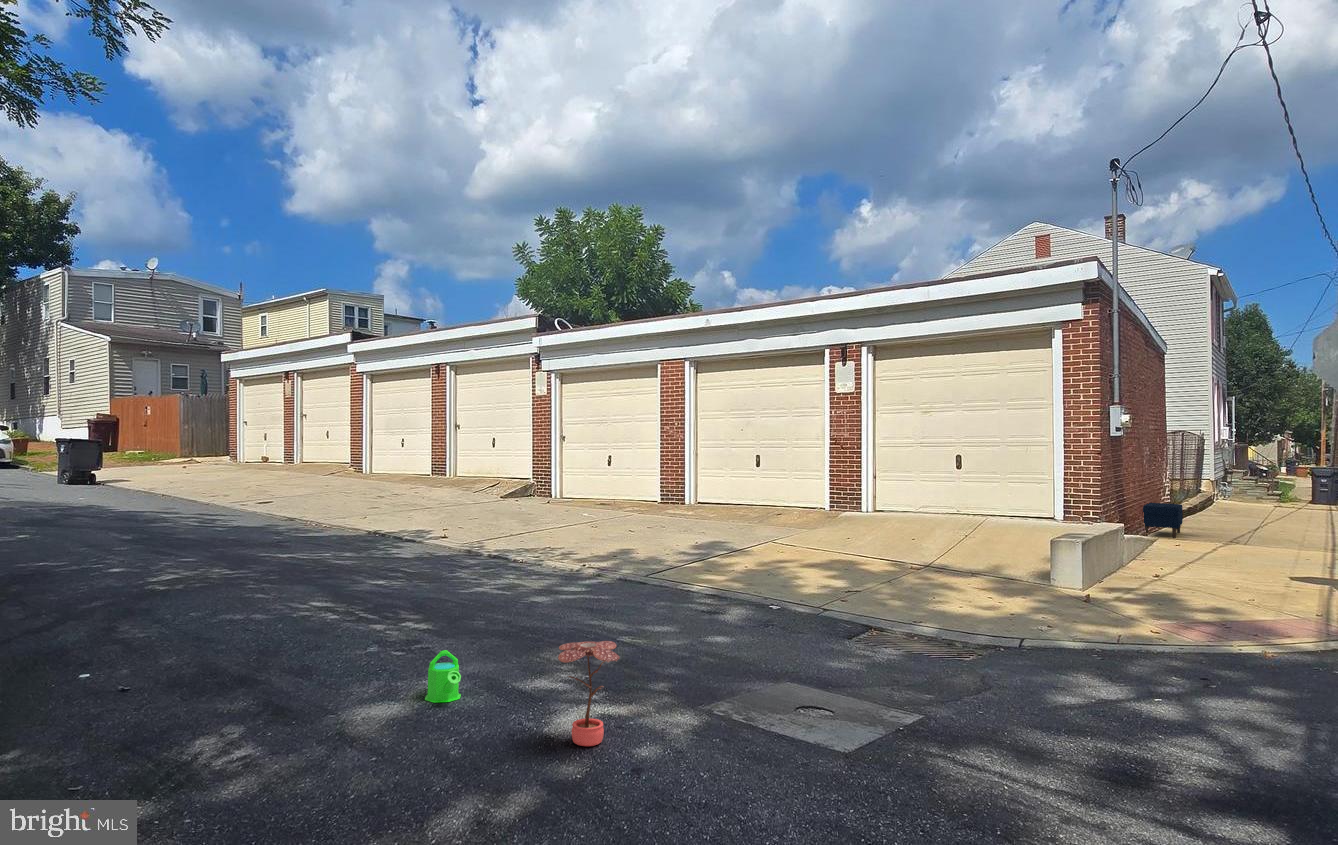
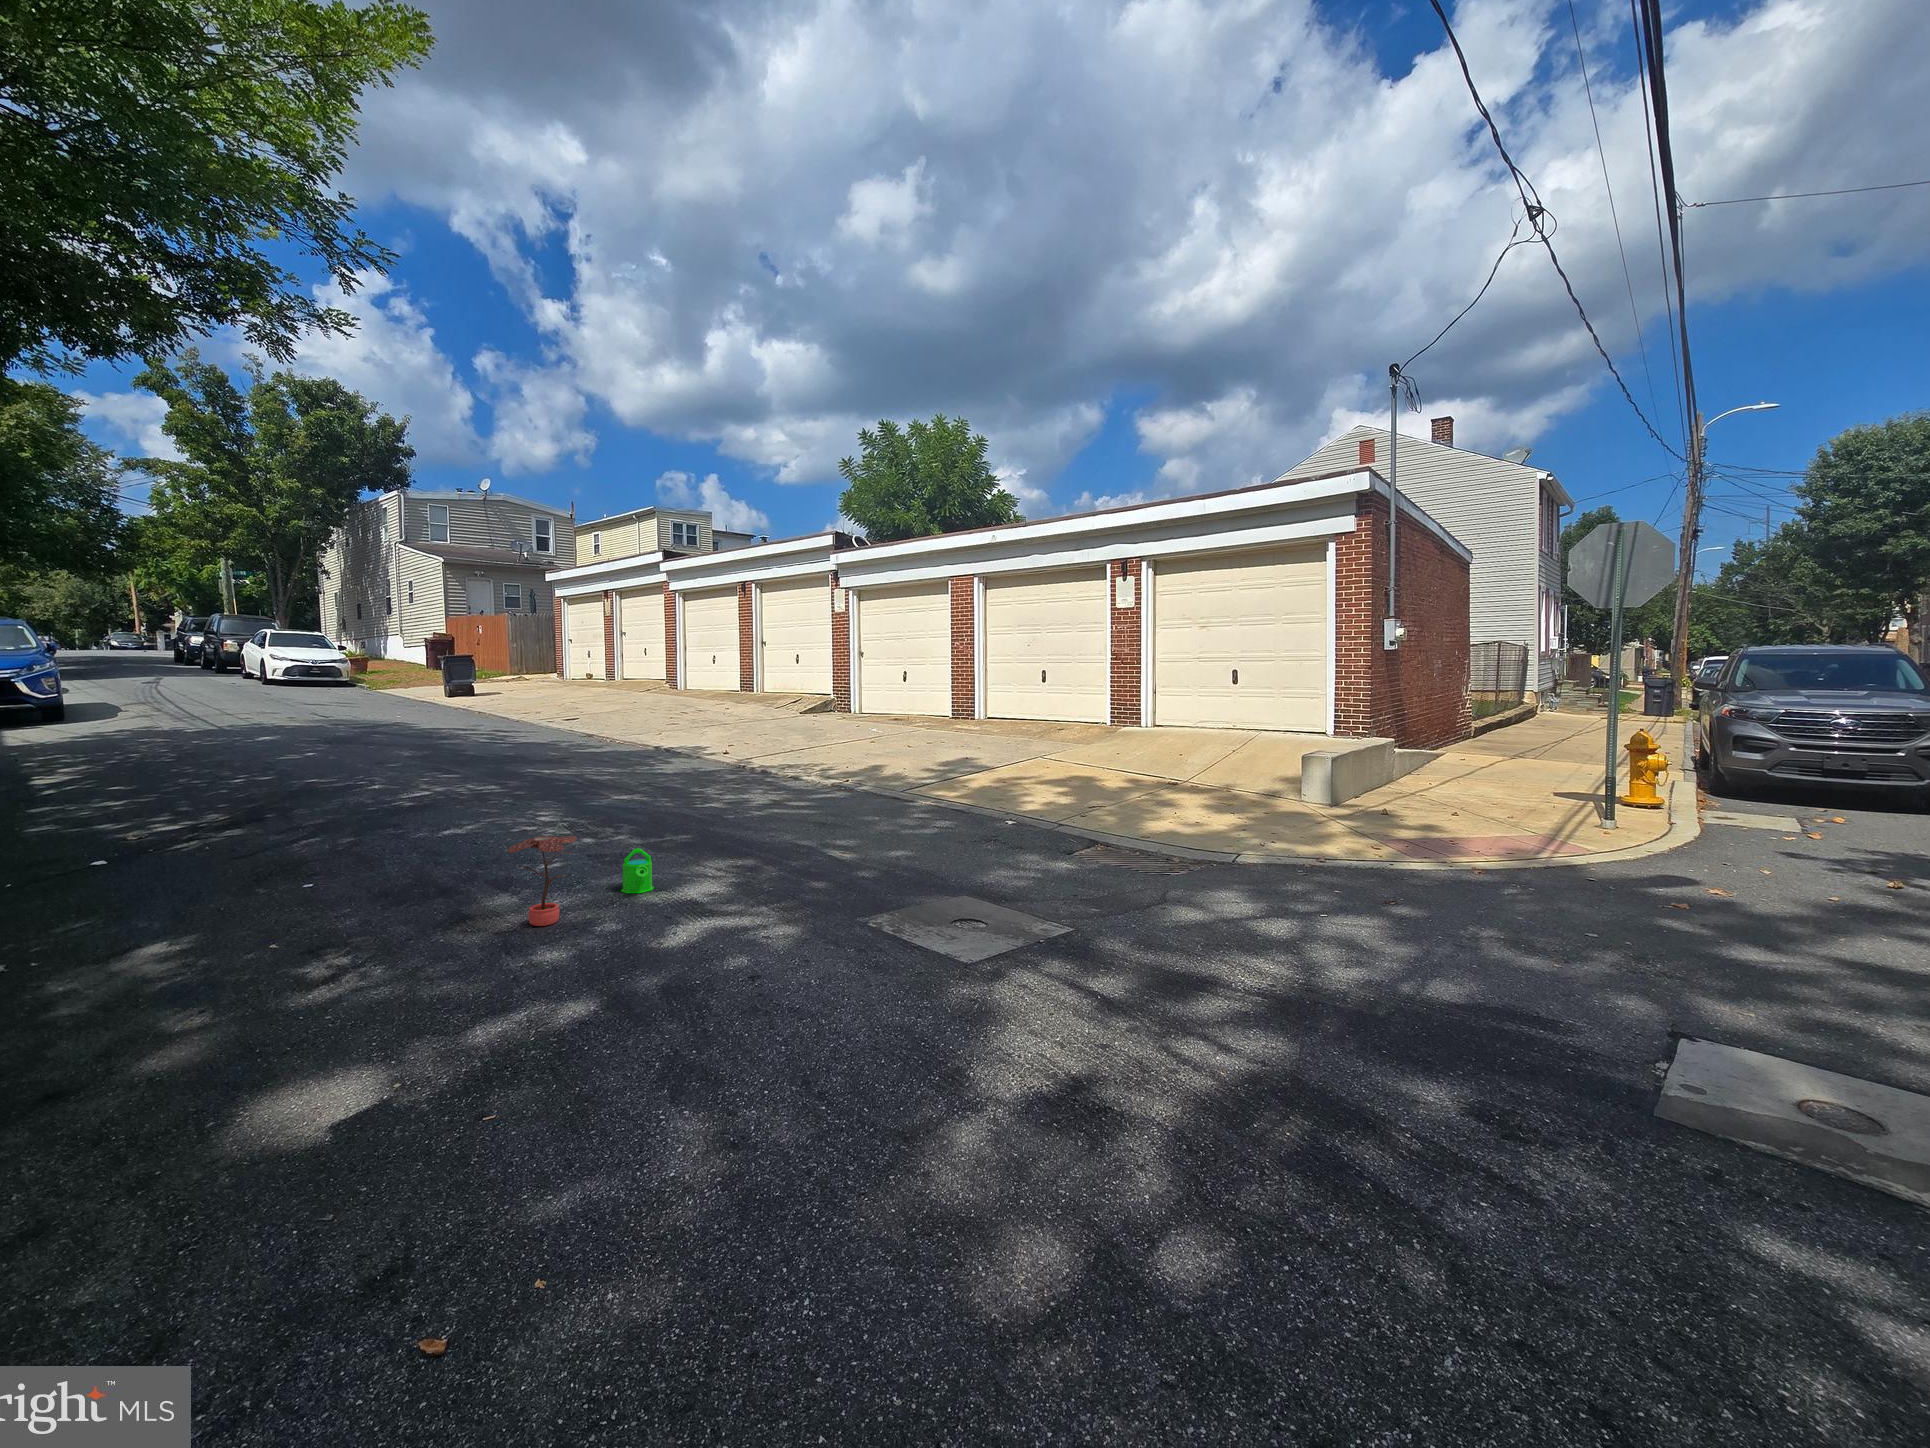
bench: present [1143,503,1183,538] -> none [1435,718,1481,754]
potted plant: present [558,641,620,746] -> present [508,836,577,926]

